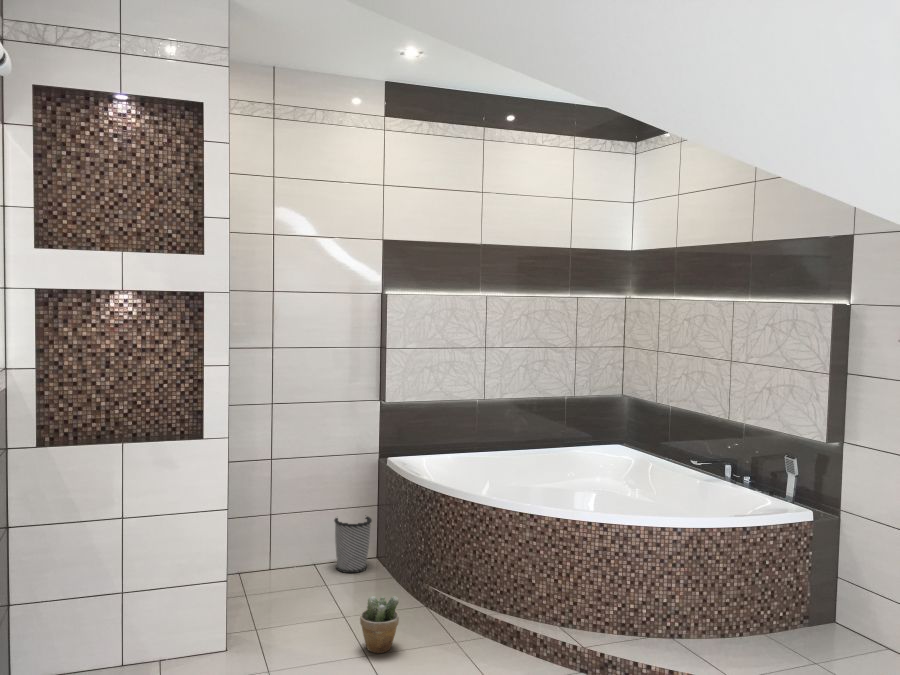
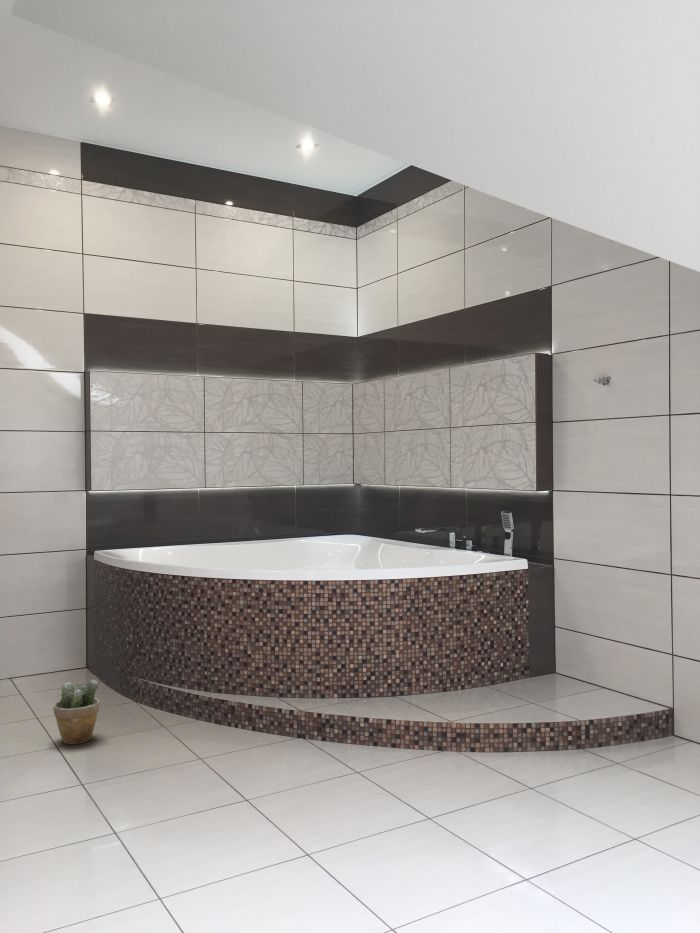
wastebasket: present [334,517,372,573] -> none [30,619,75,683]

